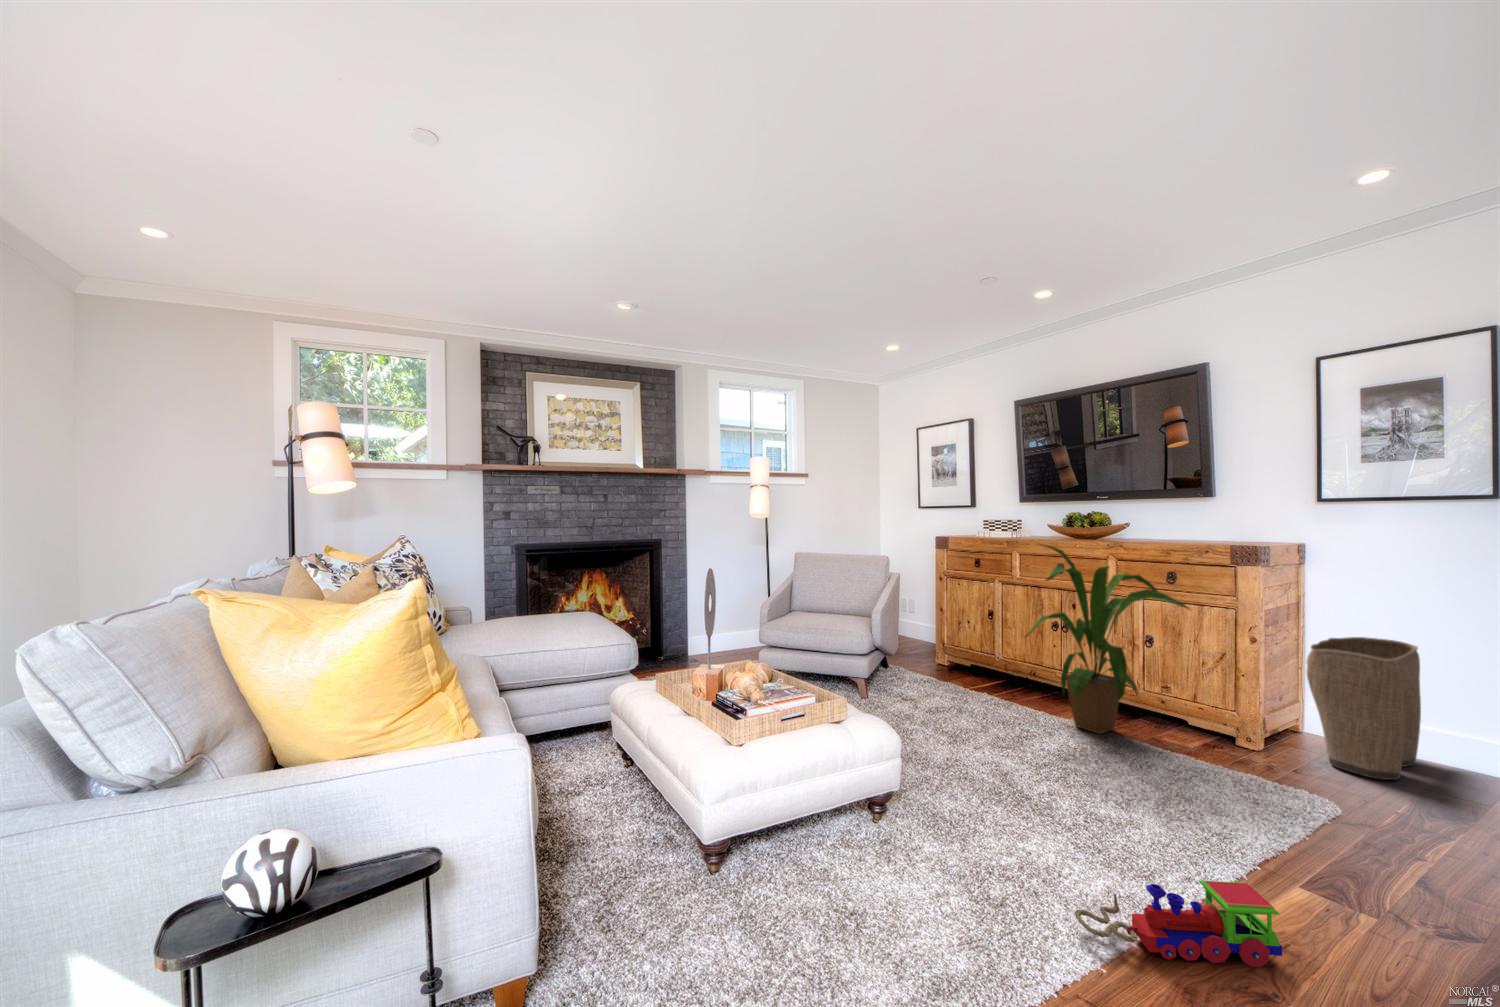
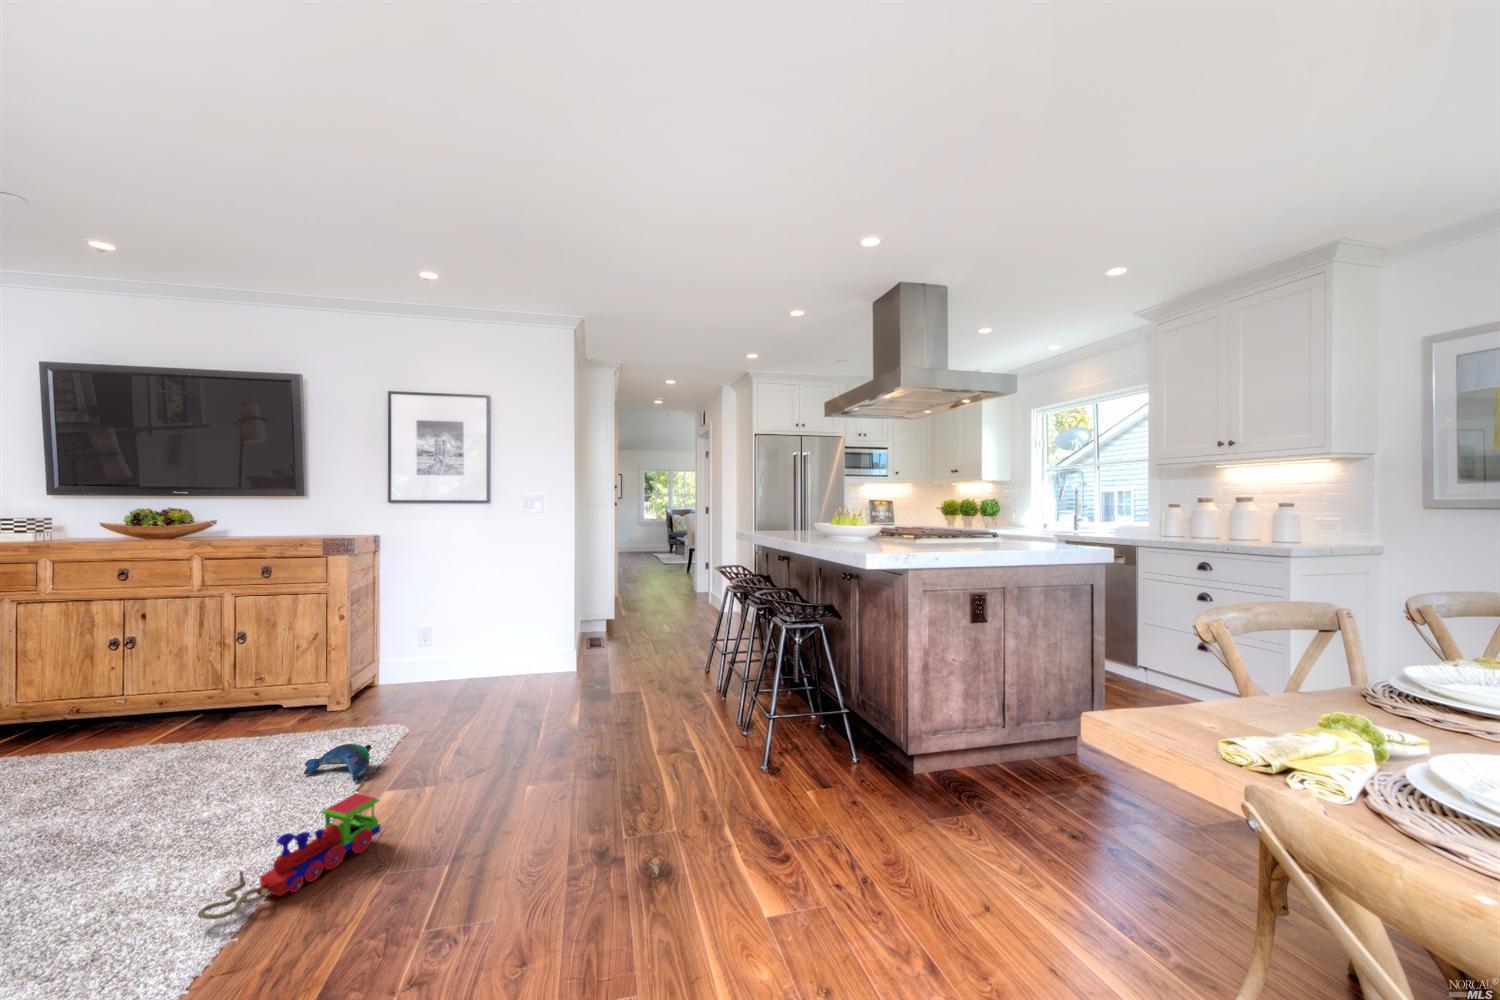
house plant: present [1026,544,1190,734] -> none [71,544,293,755]
laundry basket: present [1307,637,1421,780] -> none [379,598,443,699]
plush toy: none [1199,800,1284,858] -> present [304,744,371,782]

